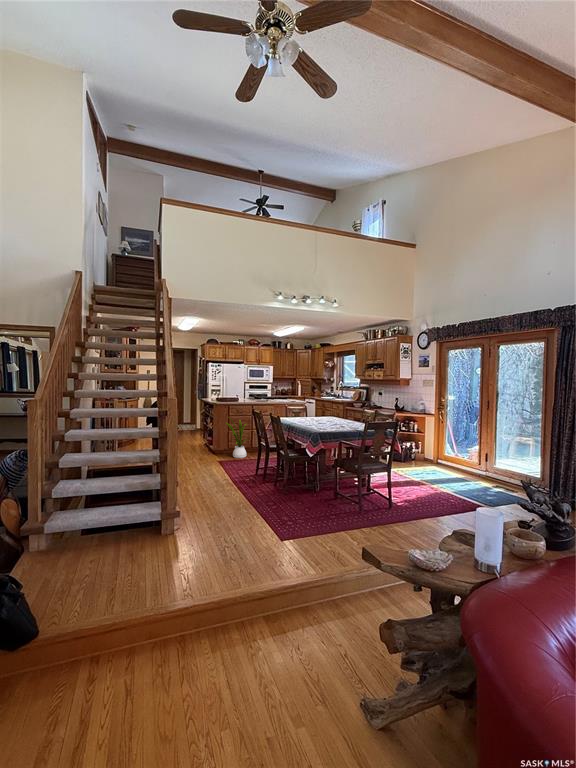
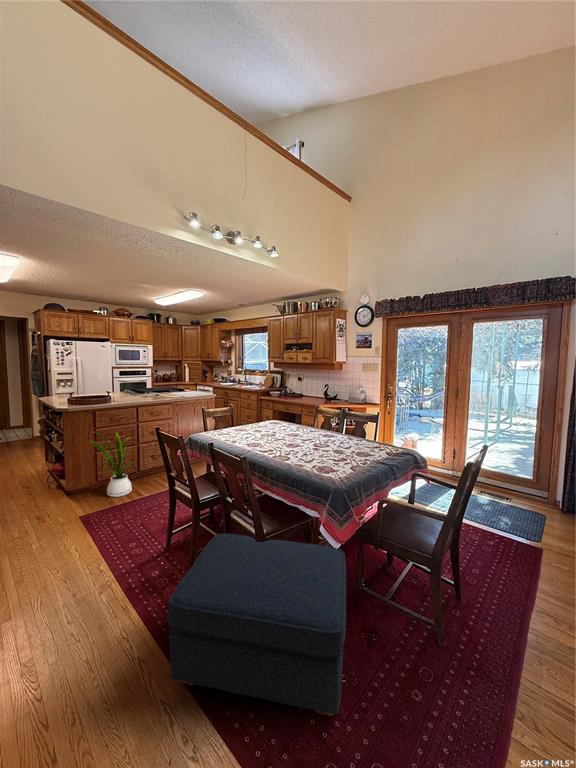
ottoman: none [242,458,324,518] -> present [167,533,346,716]

